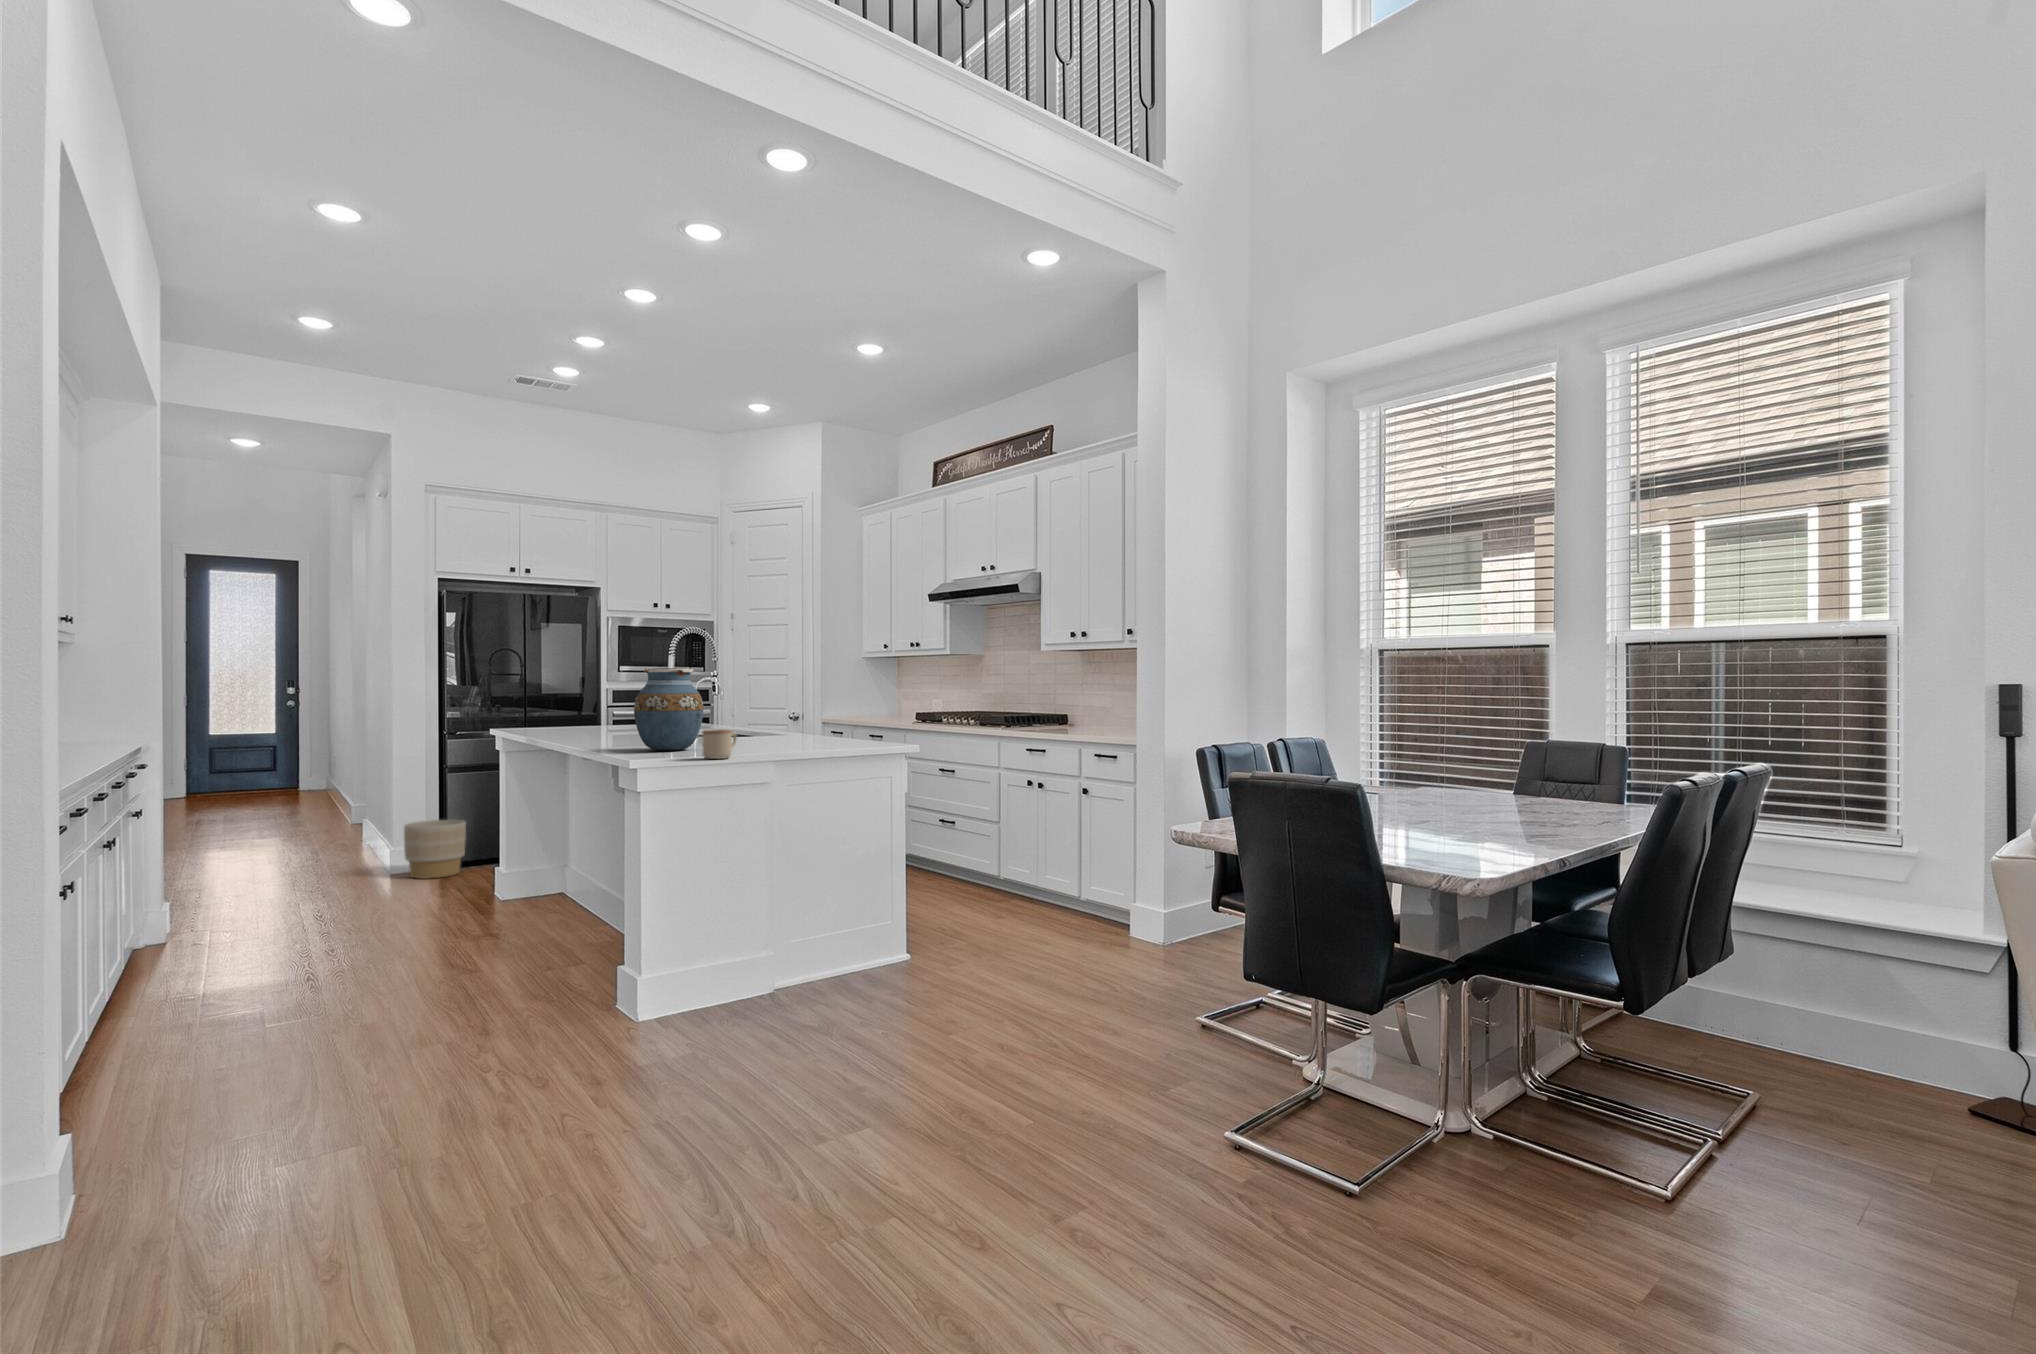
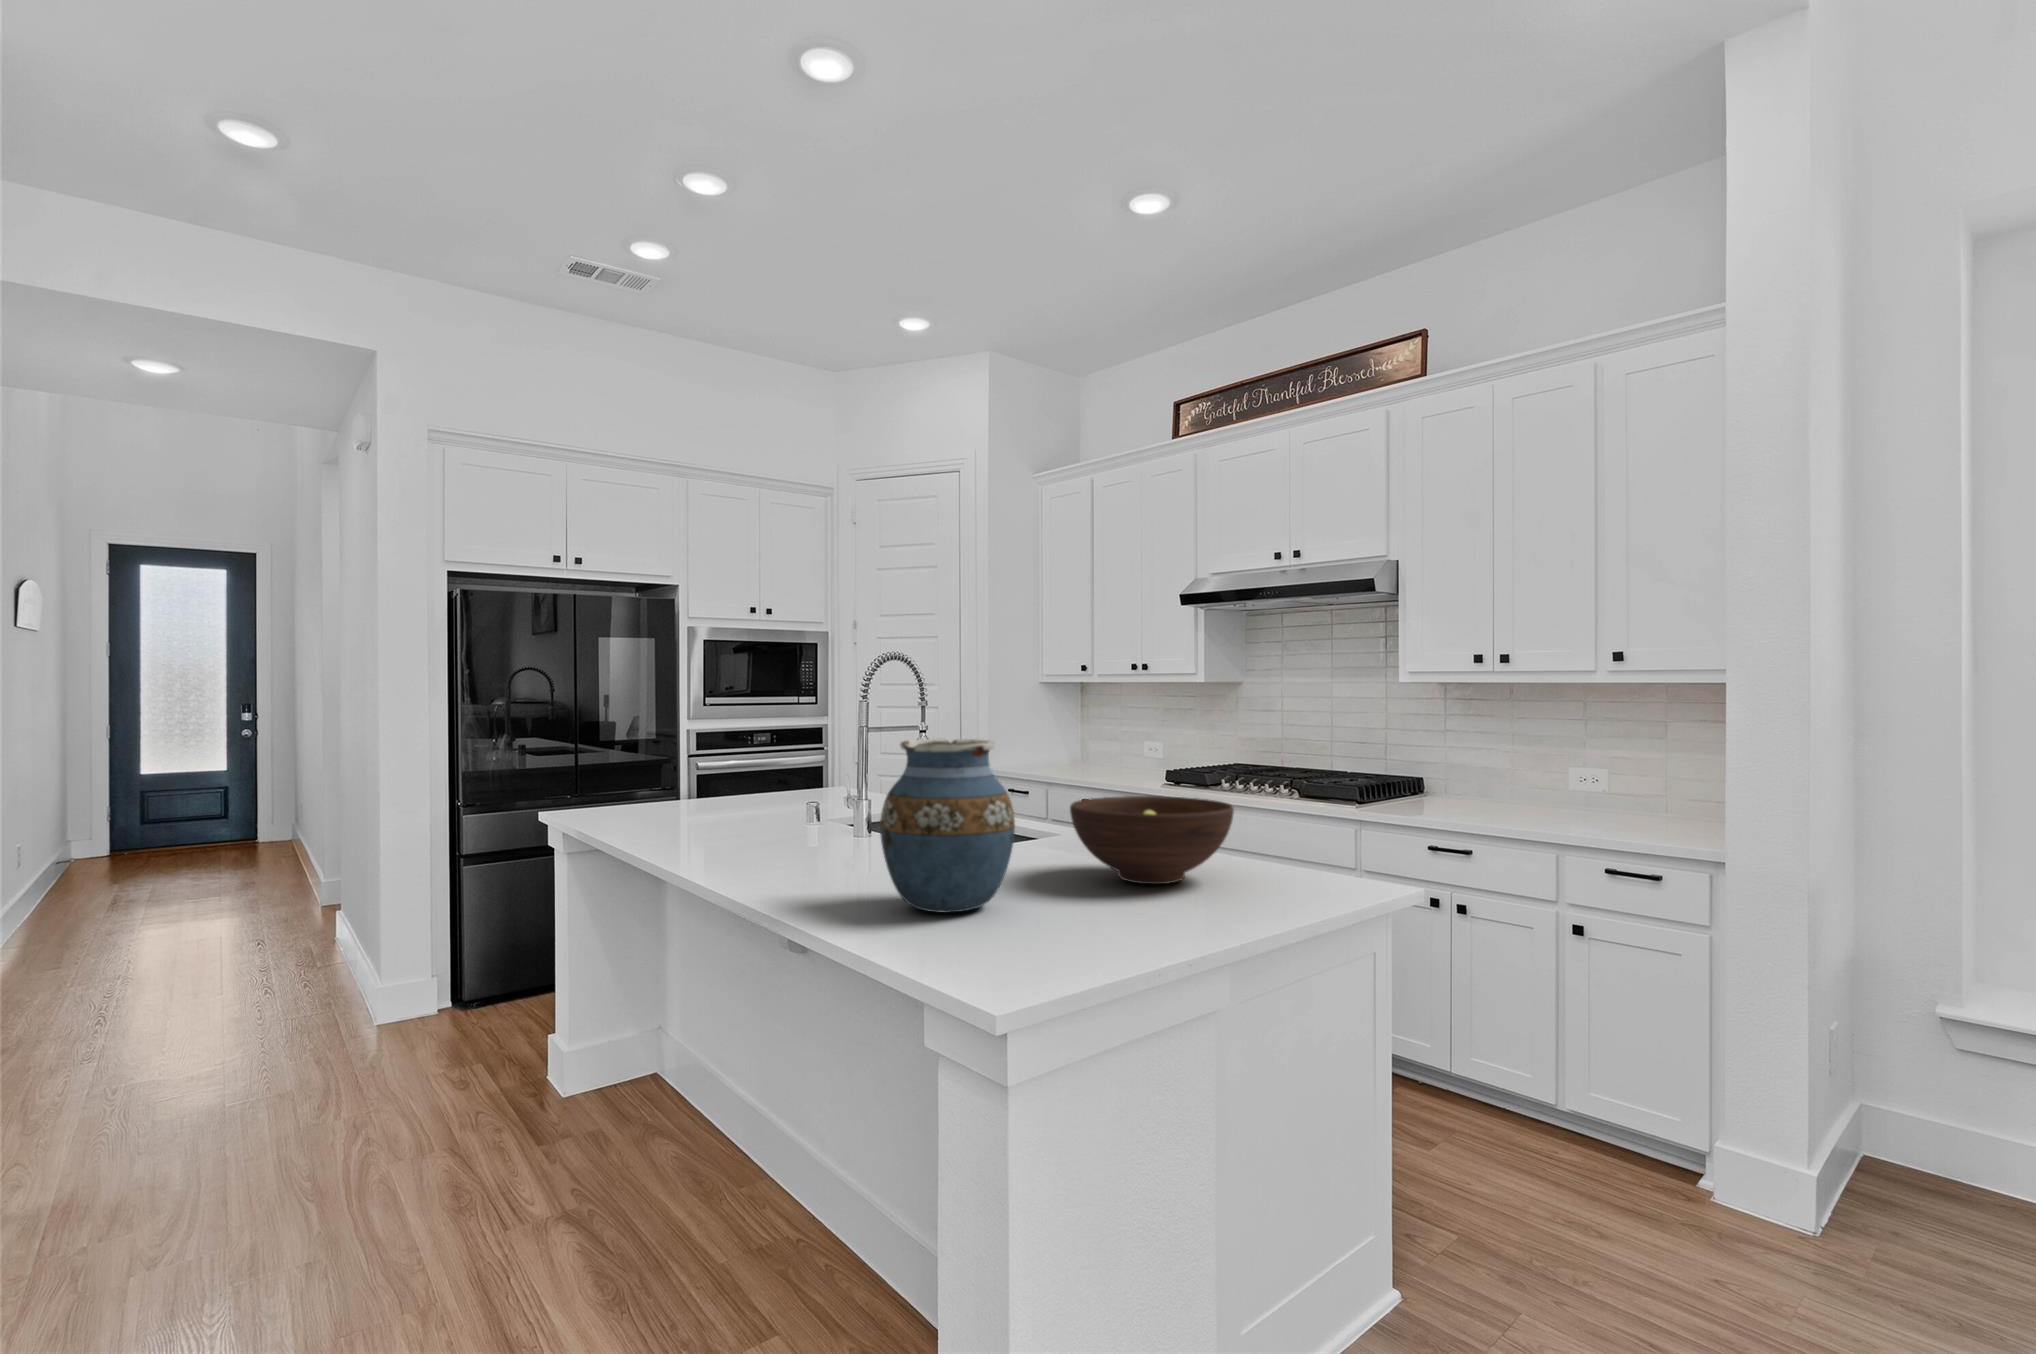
fruit bowl: none [748,705,834,745] -> present [1070,796,1234,884]
mug: present [702,729,737,759] -> none [1099,893,1164,971]
planter: present [404,820,466,879] -> none [394,935,489,1034]

